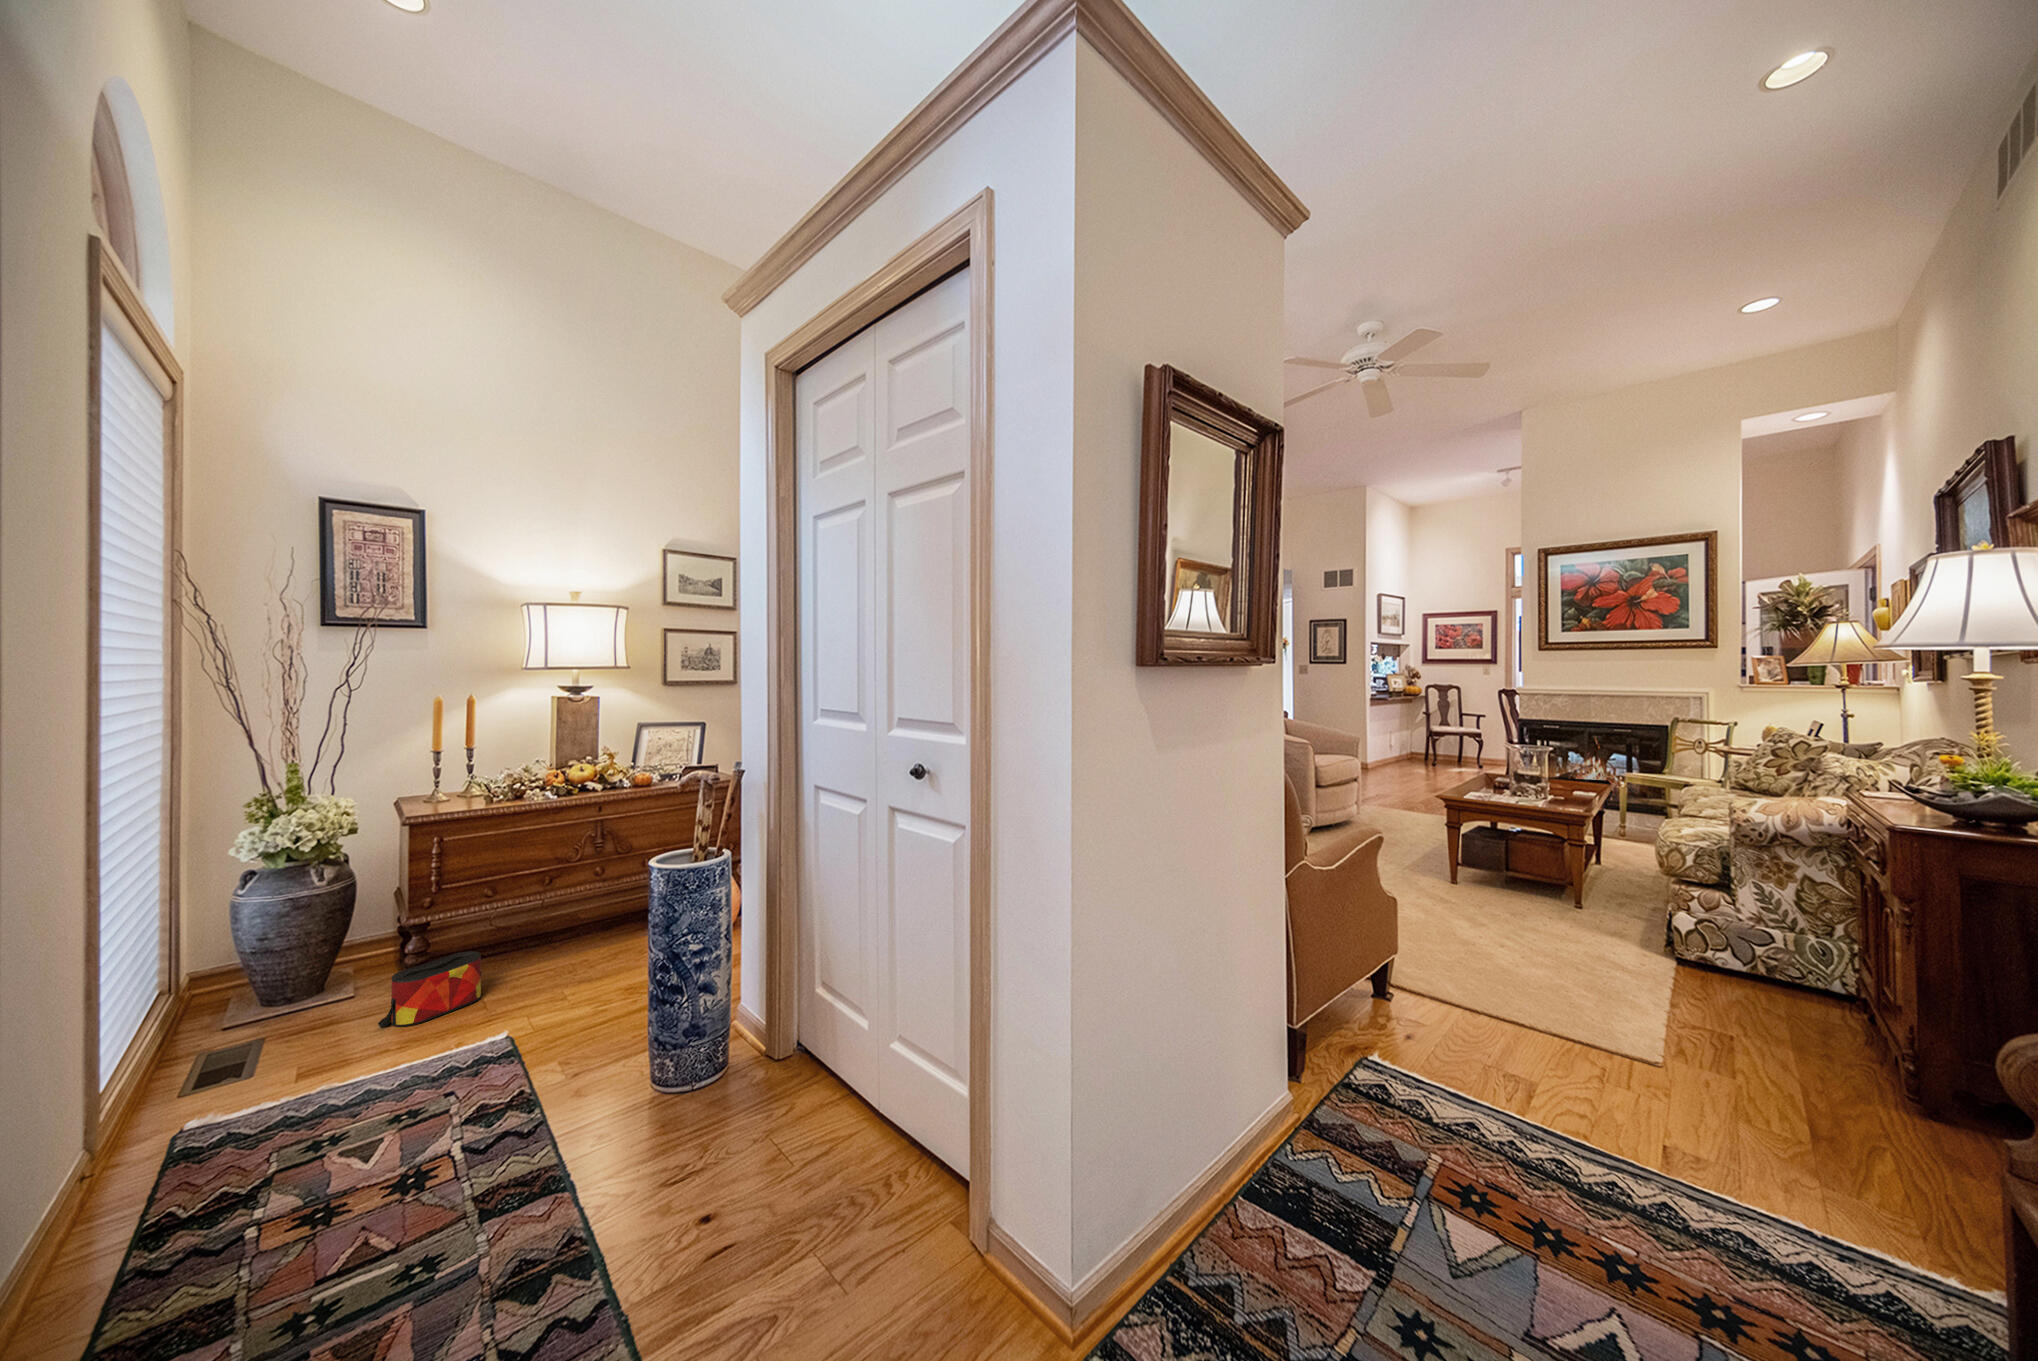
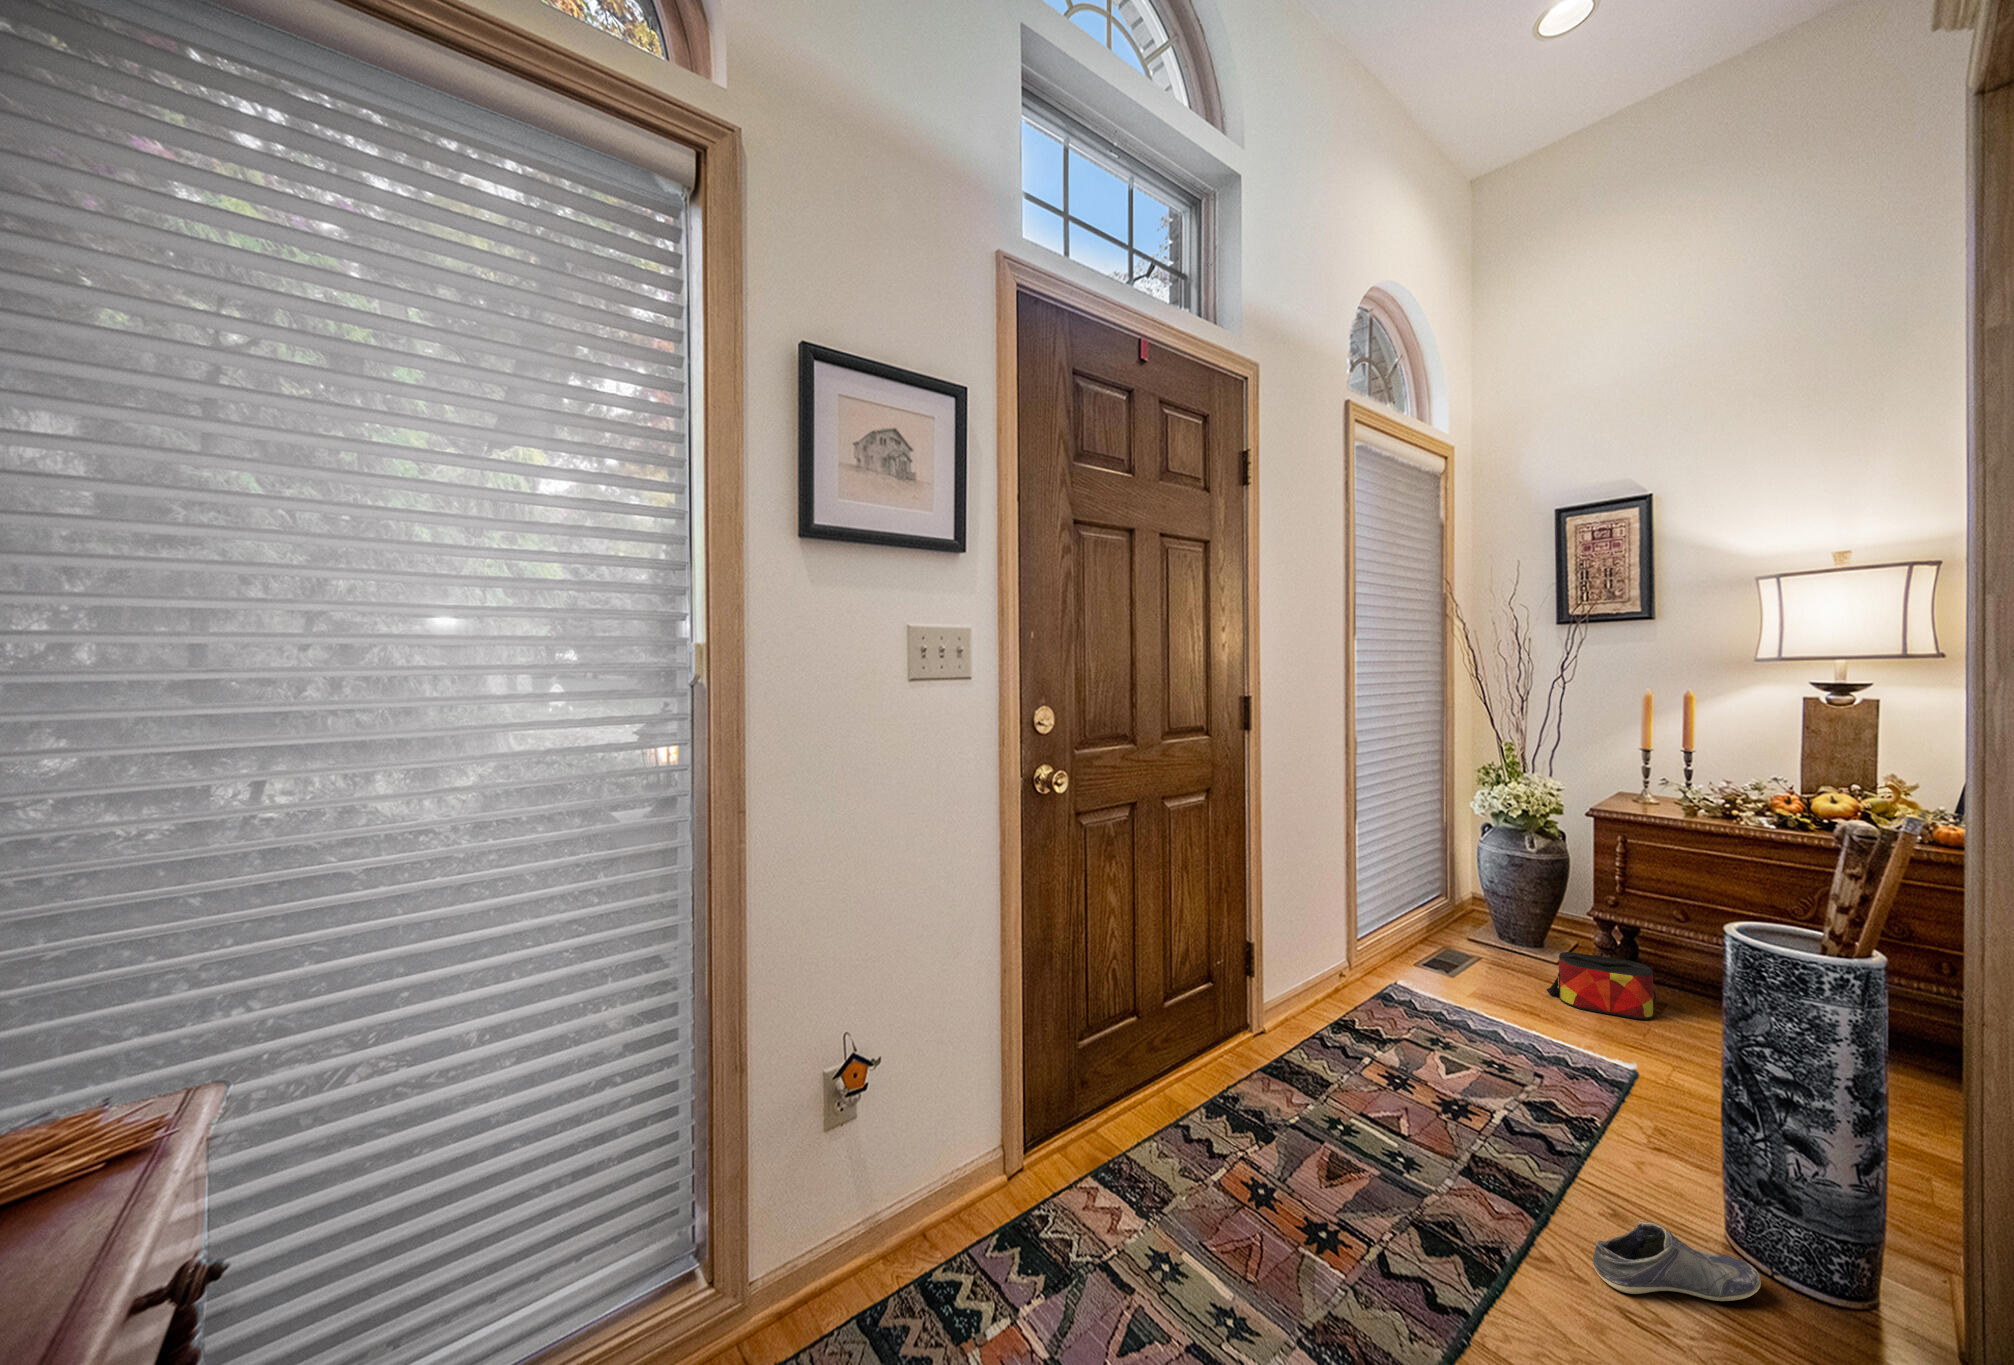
shoe: none [630,1092,704,1181] -> present [1593,1221,1761,1301]

